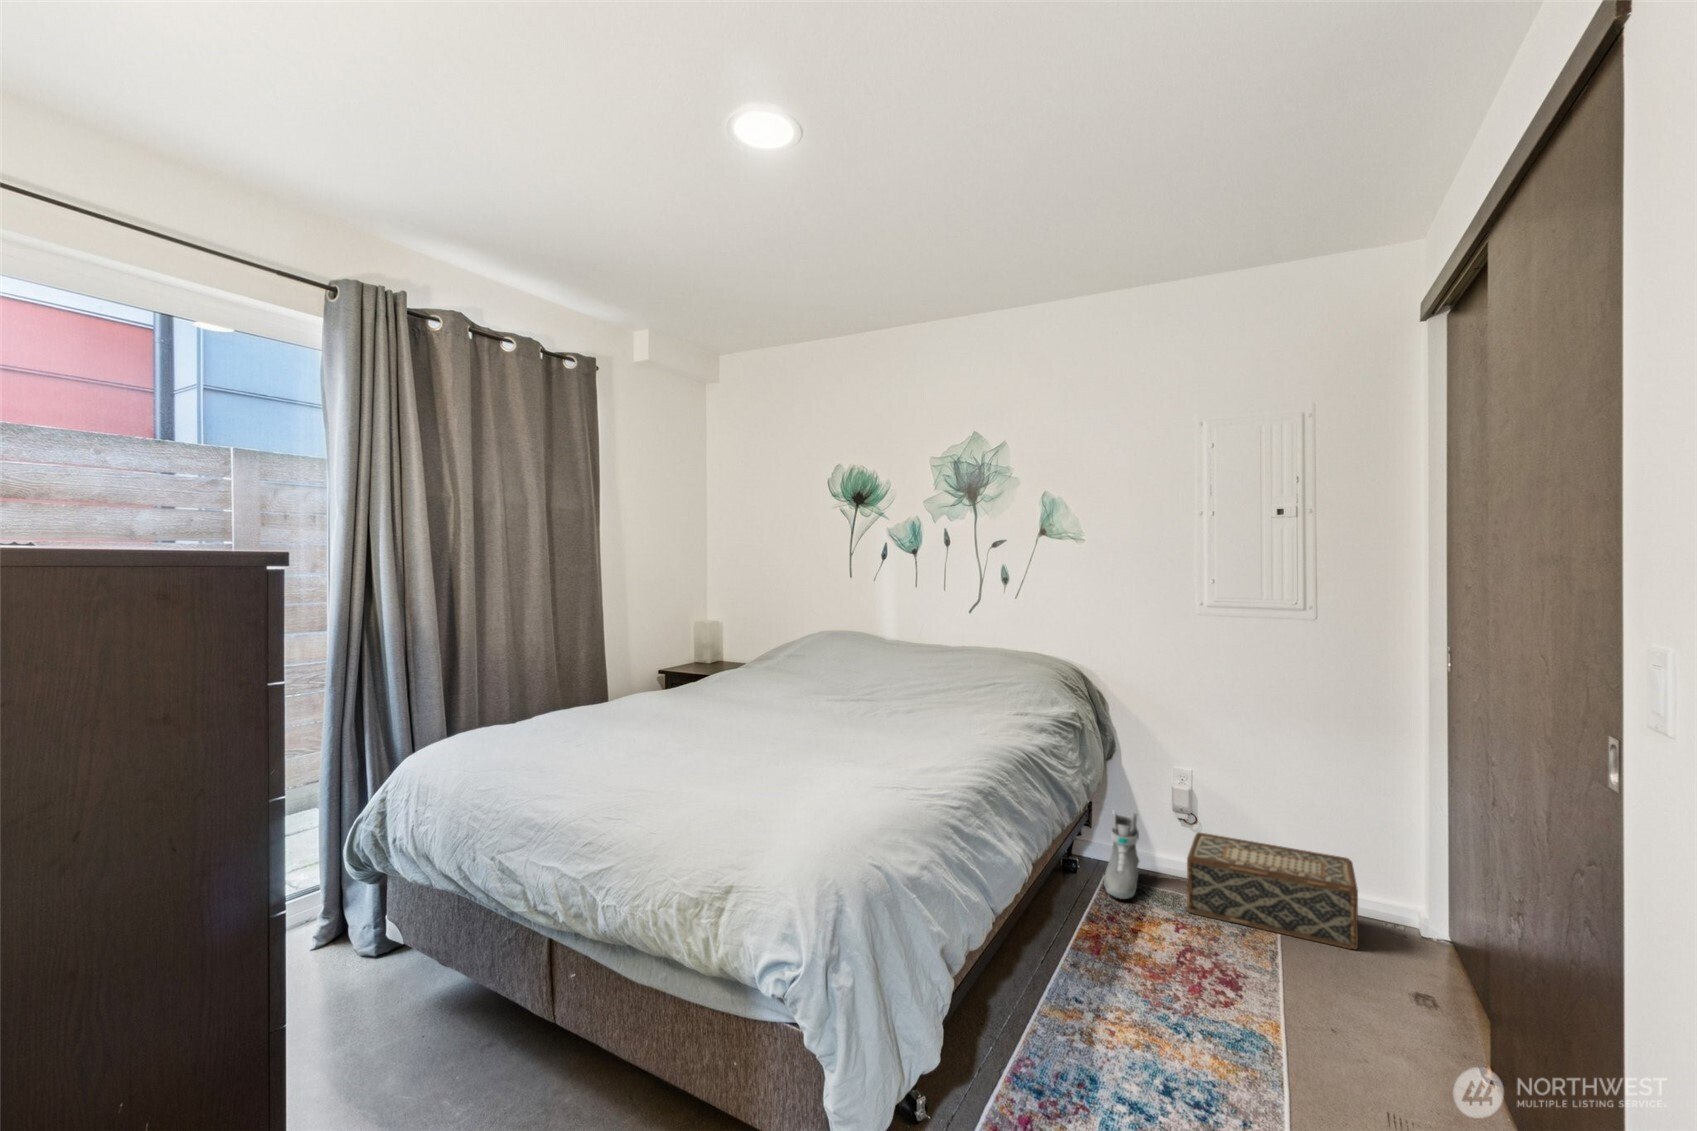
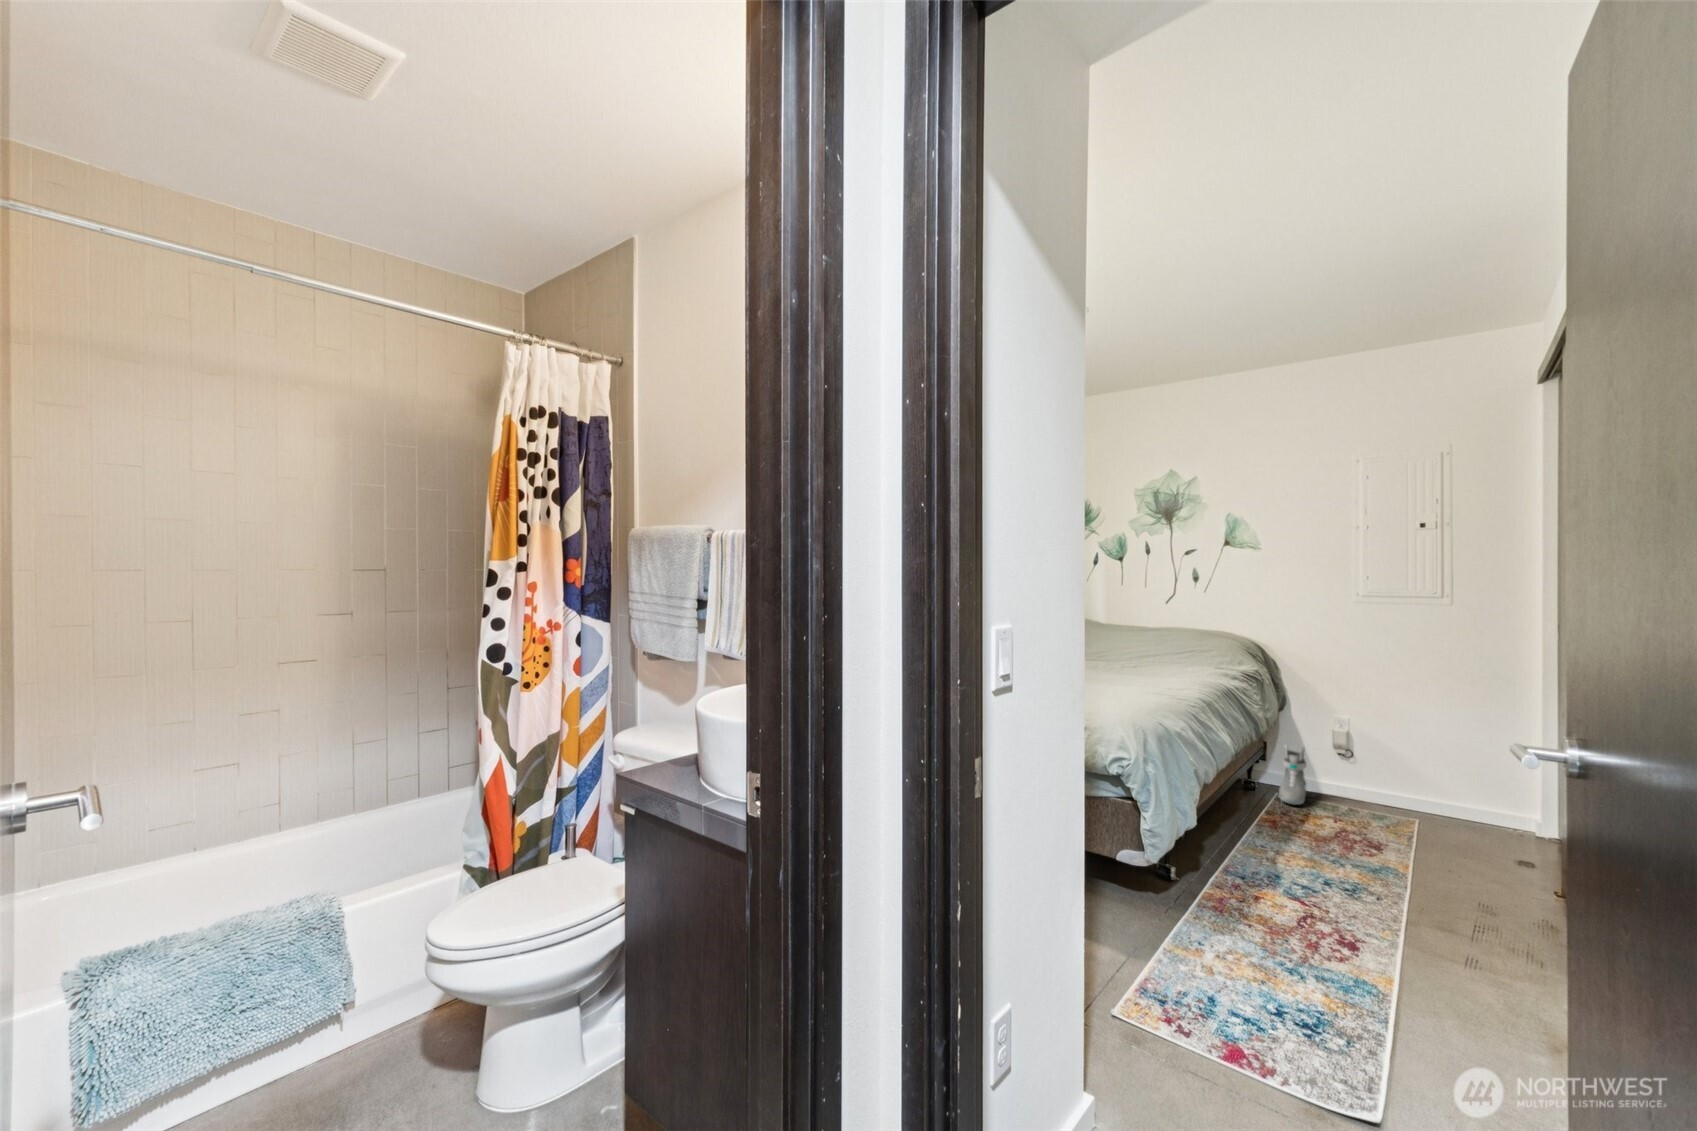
woven basket: present [1187,833,1358,949] -> none [1346,763,1484,841]

